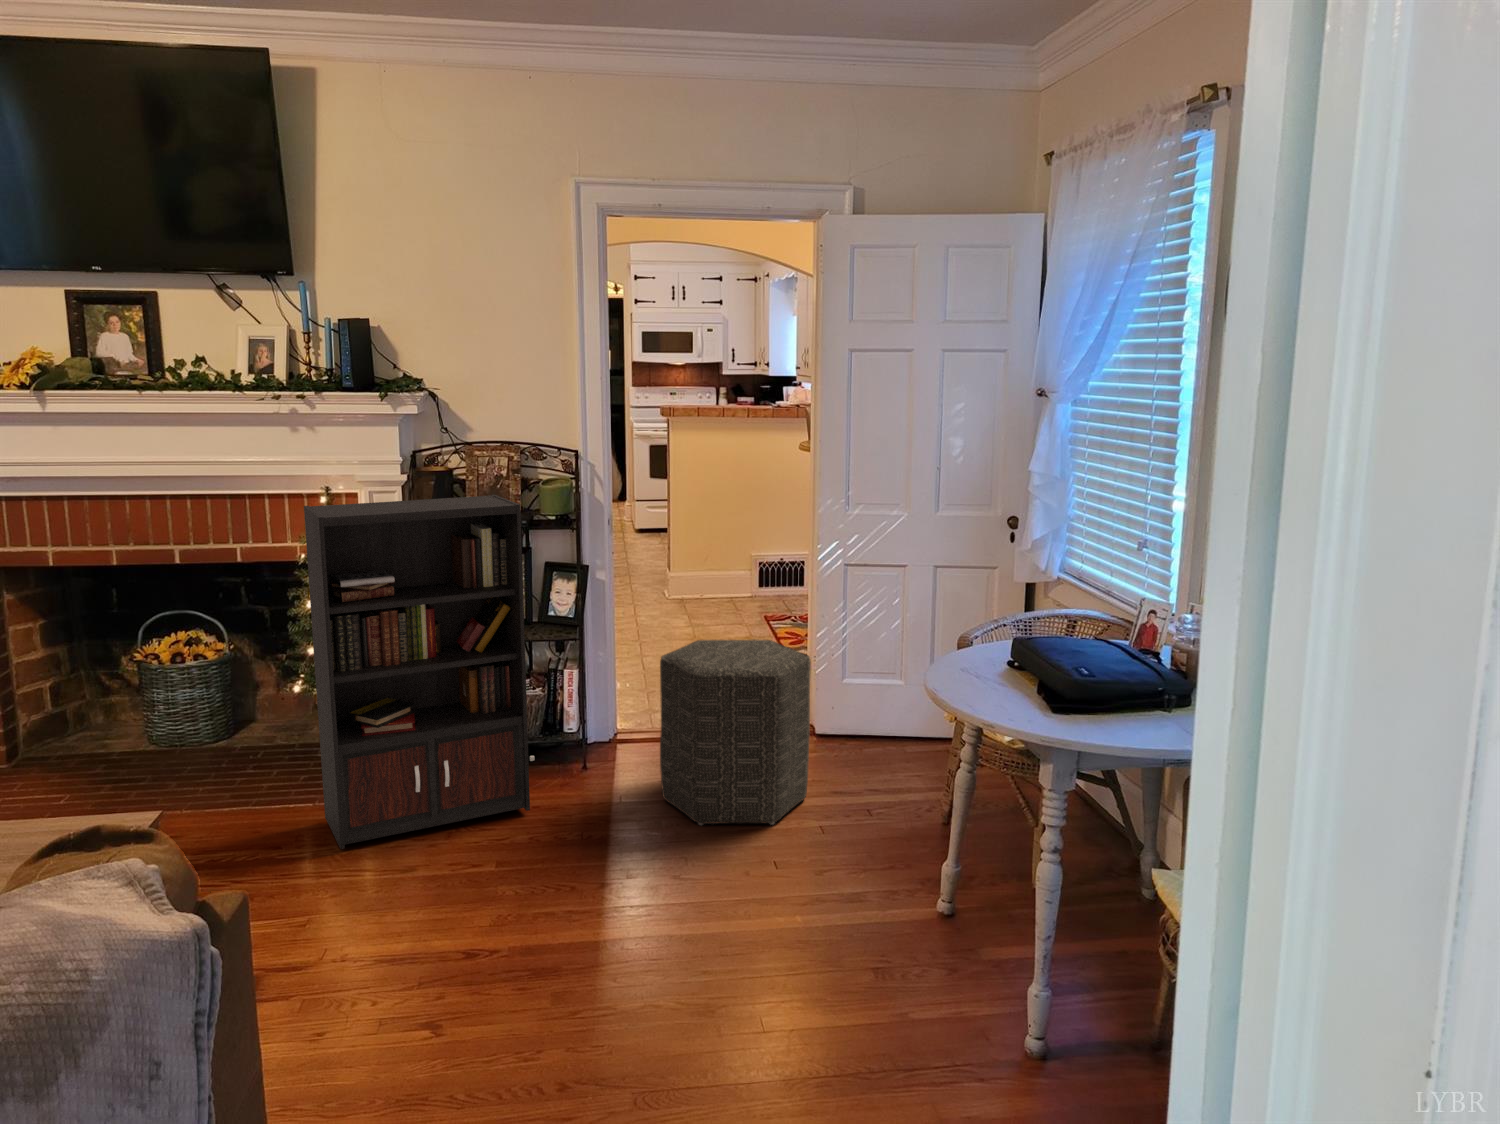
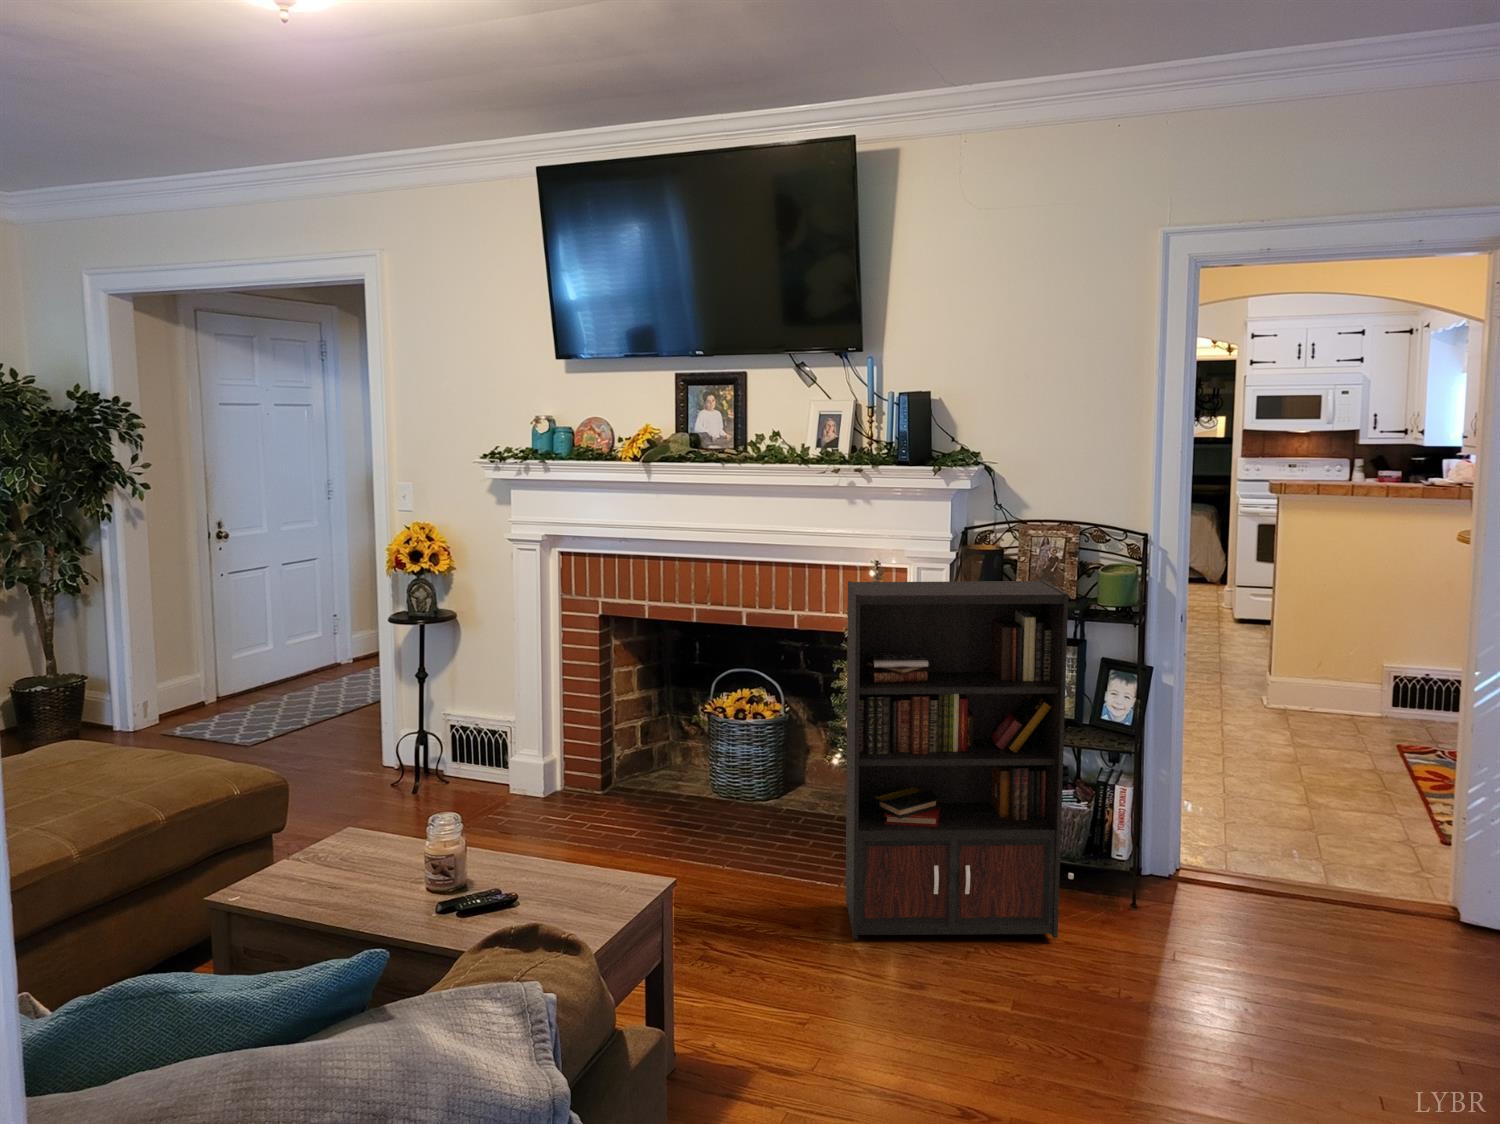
ottoman: present [660,640,811,825] -> none [1221,771,1438,1025]

